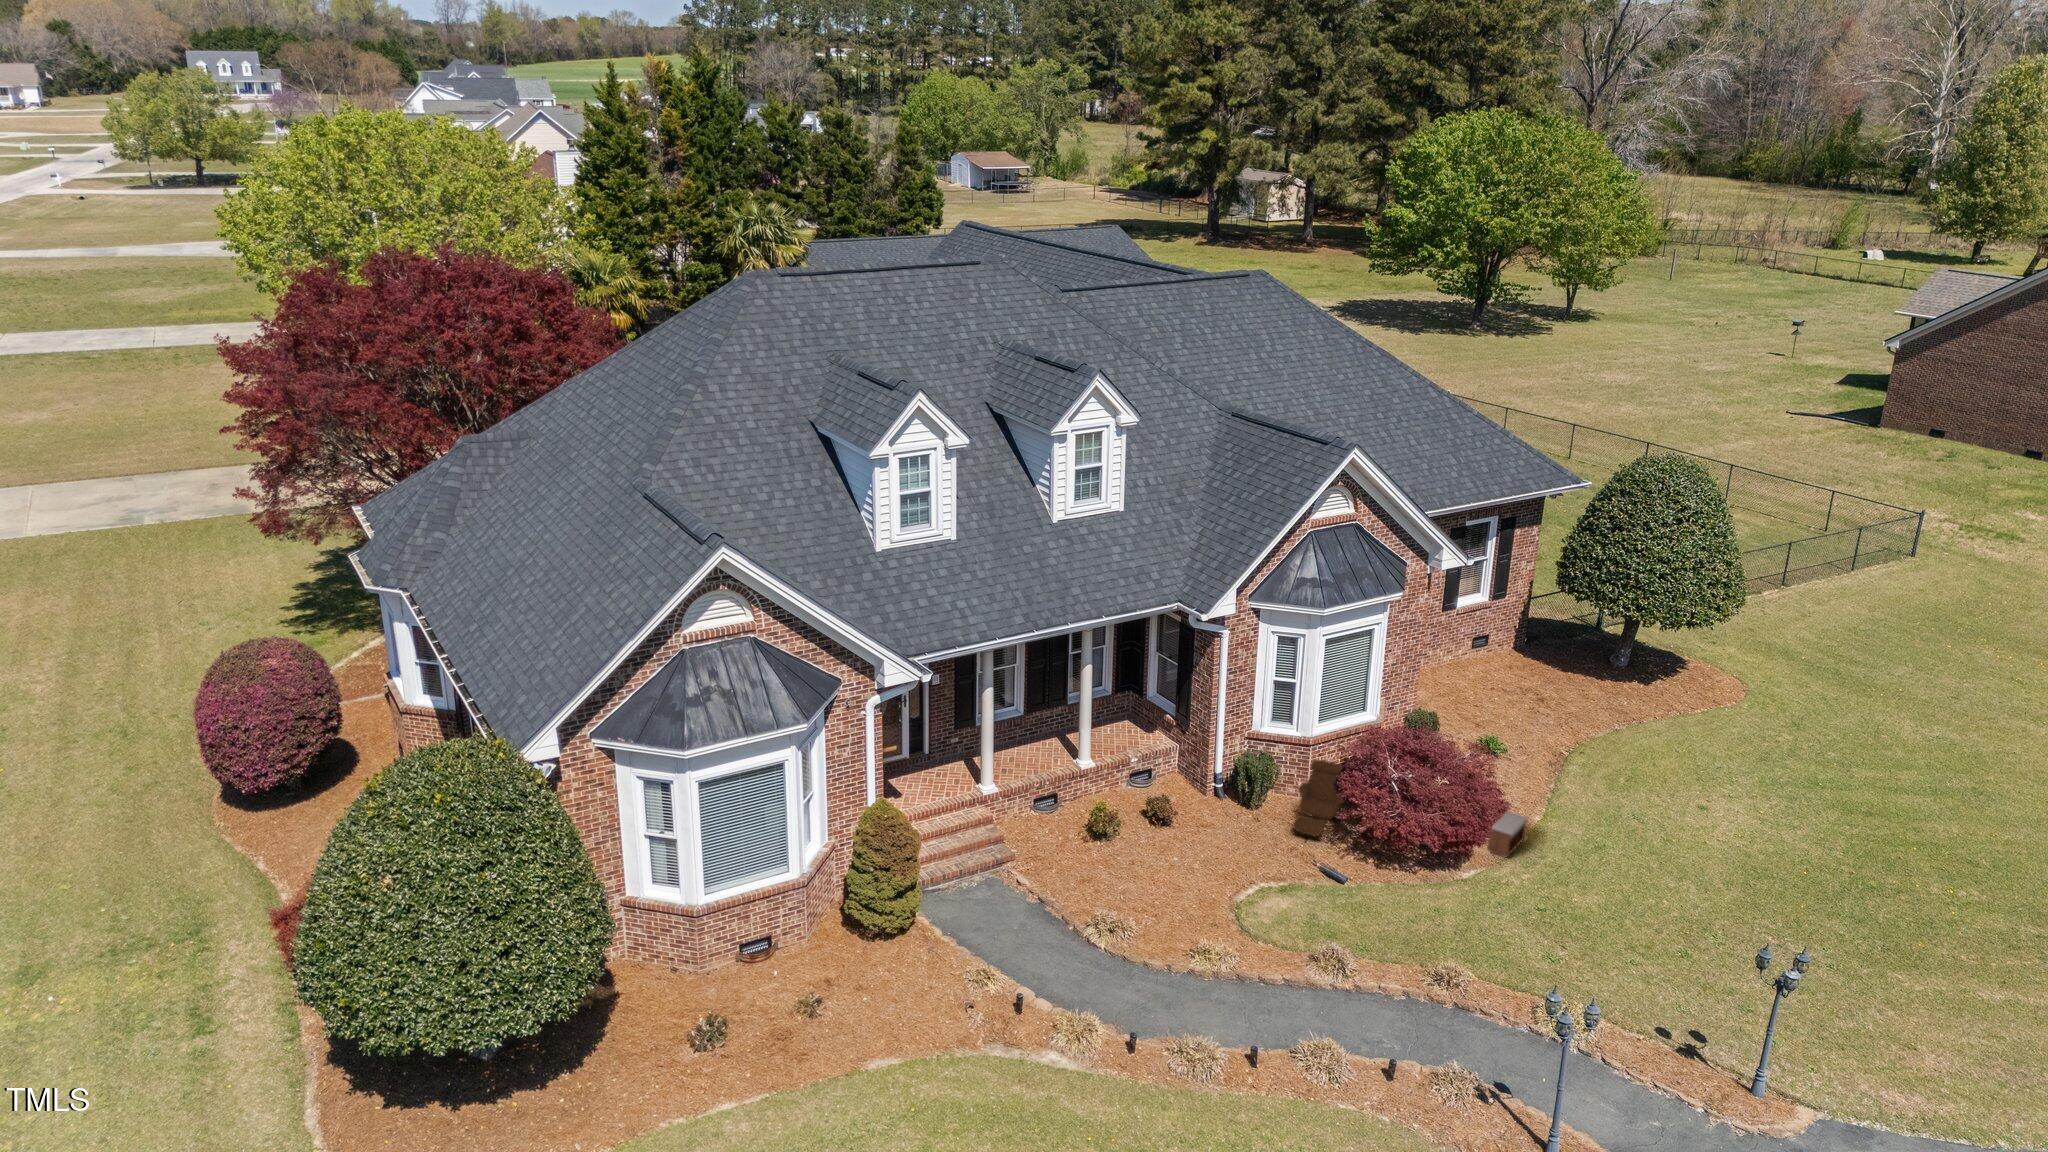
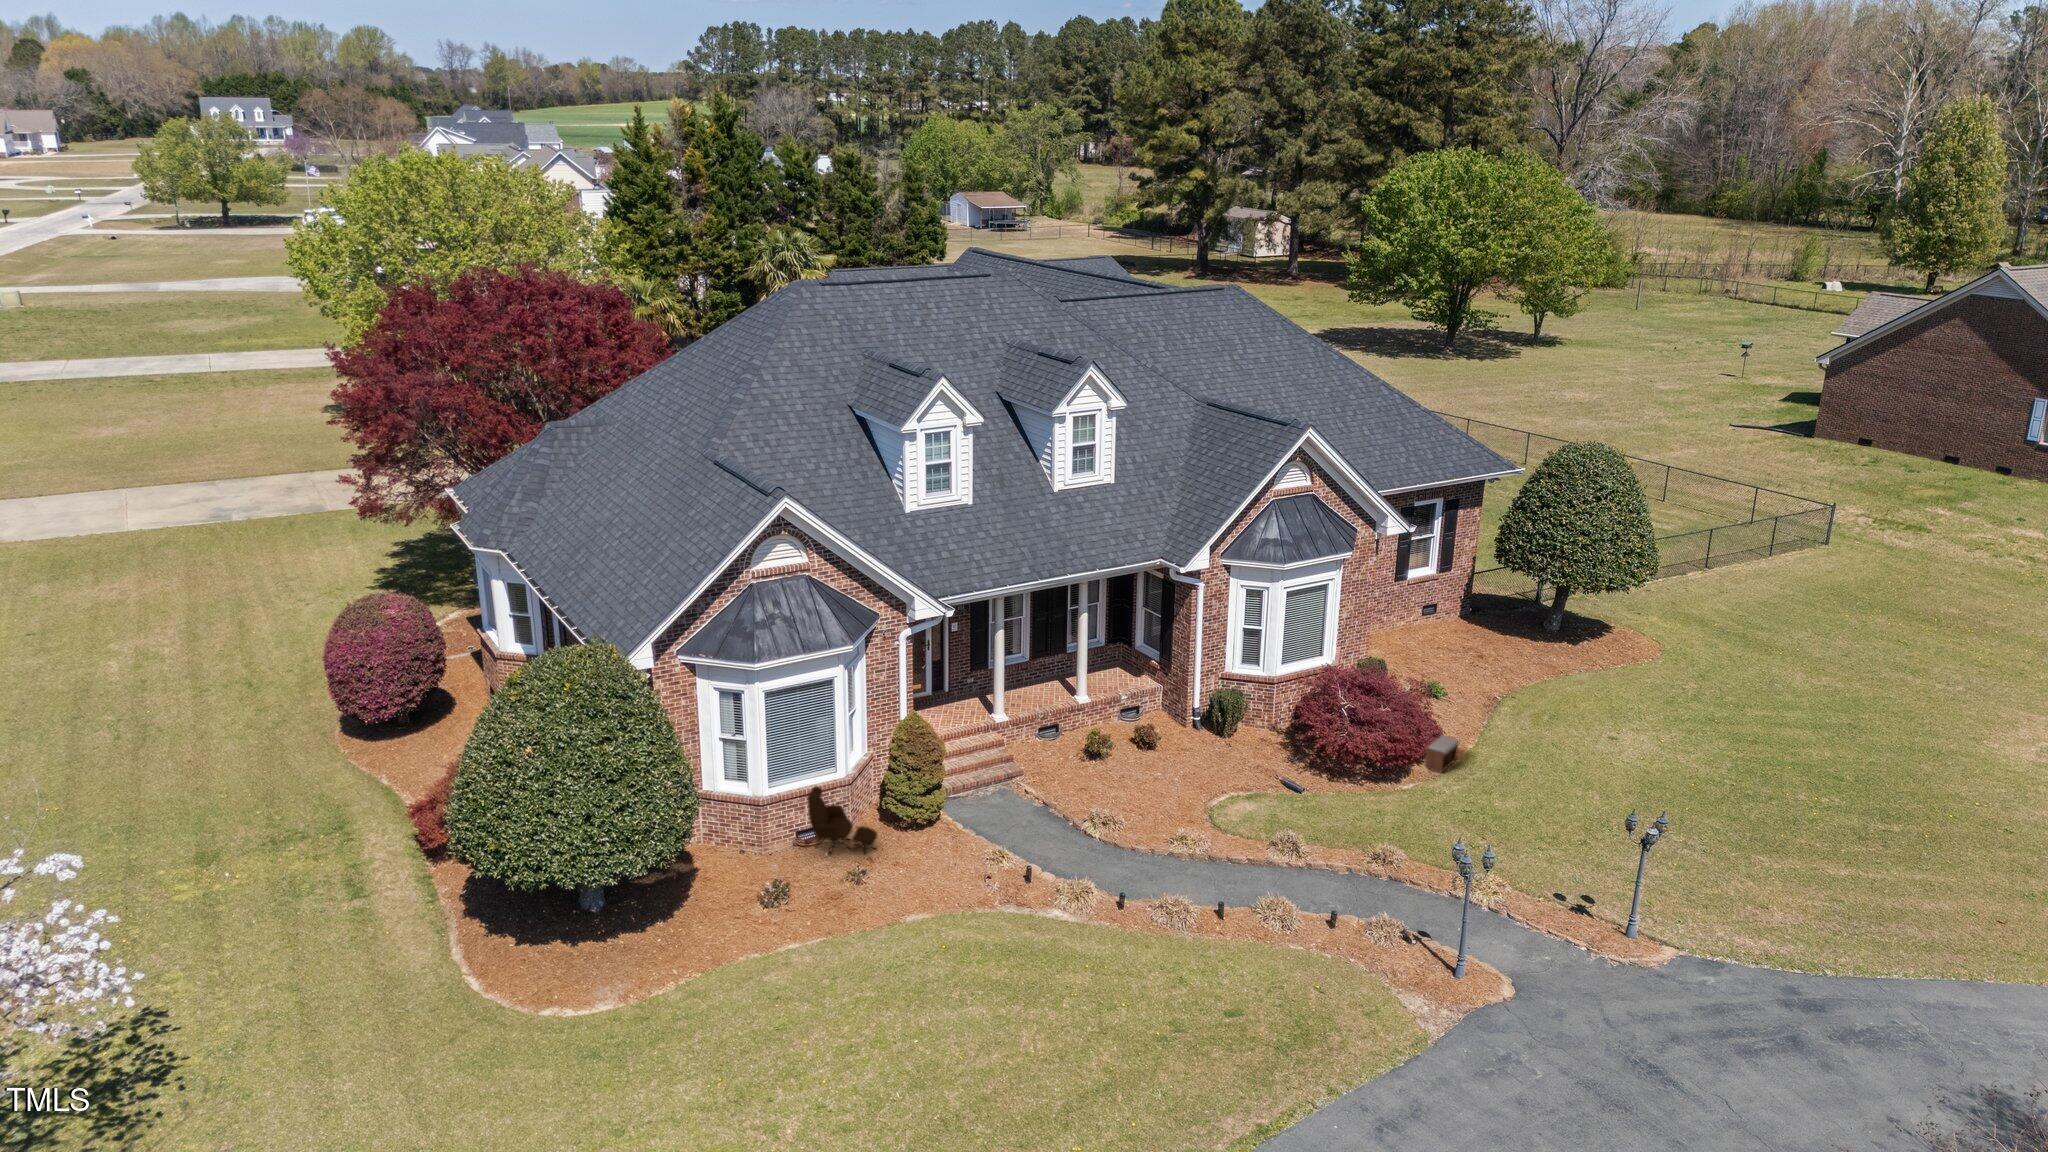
lounge chair: present [1293,760,1344,840] -> present [807,786,877,854]

